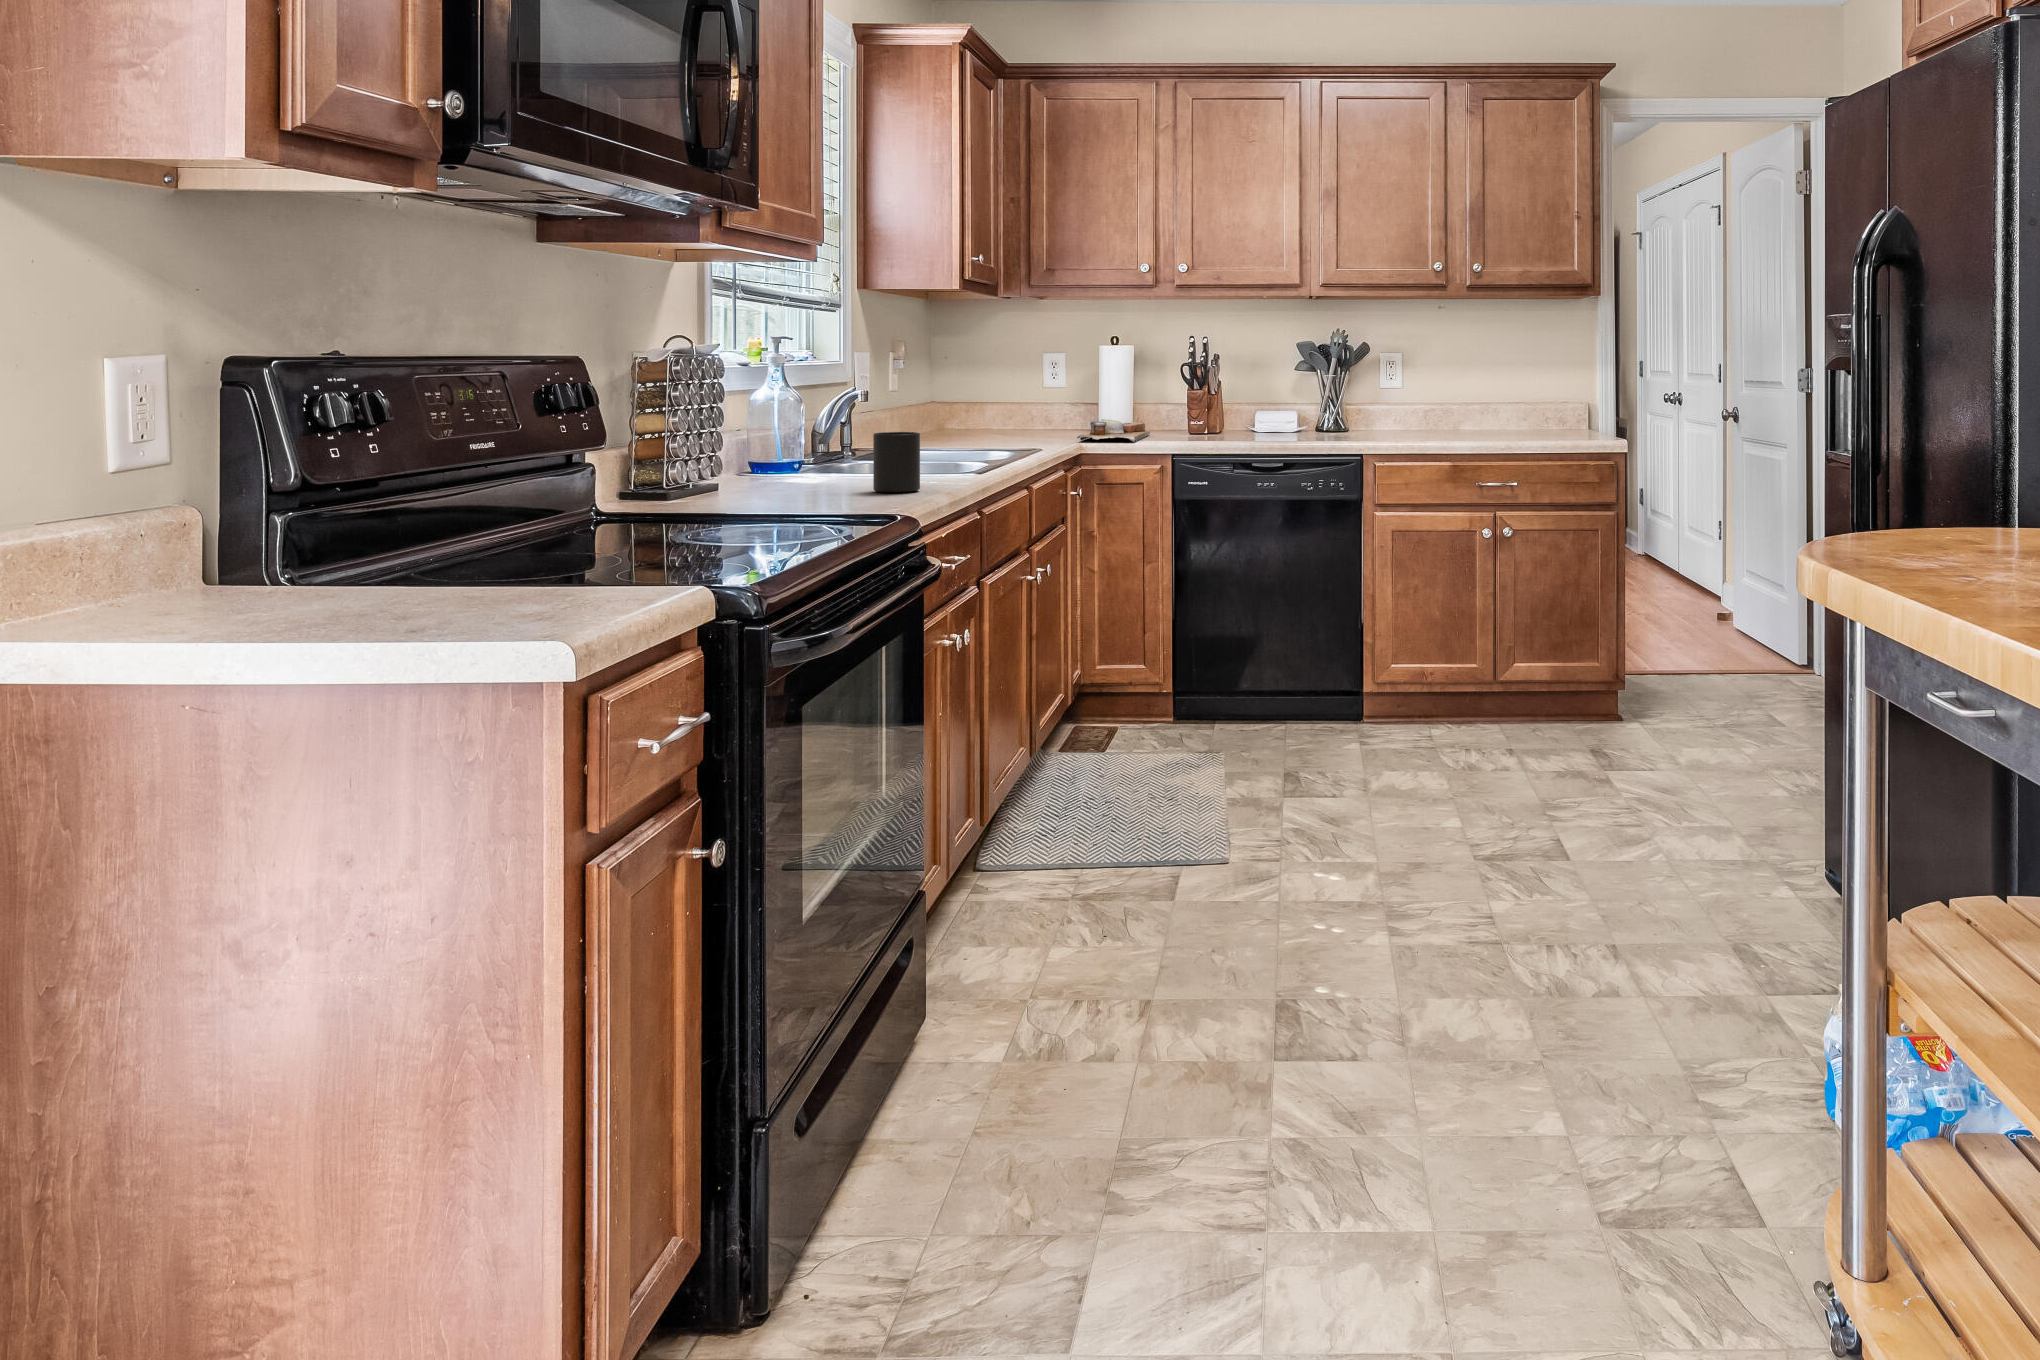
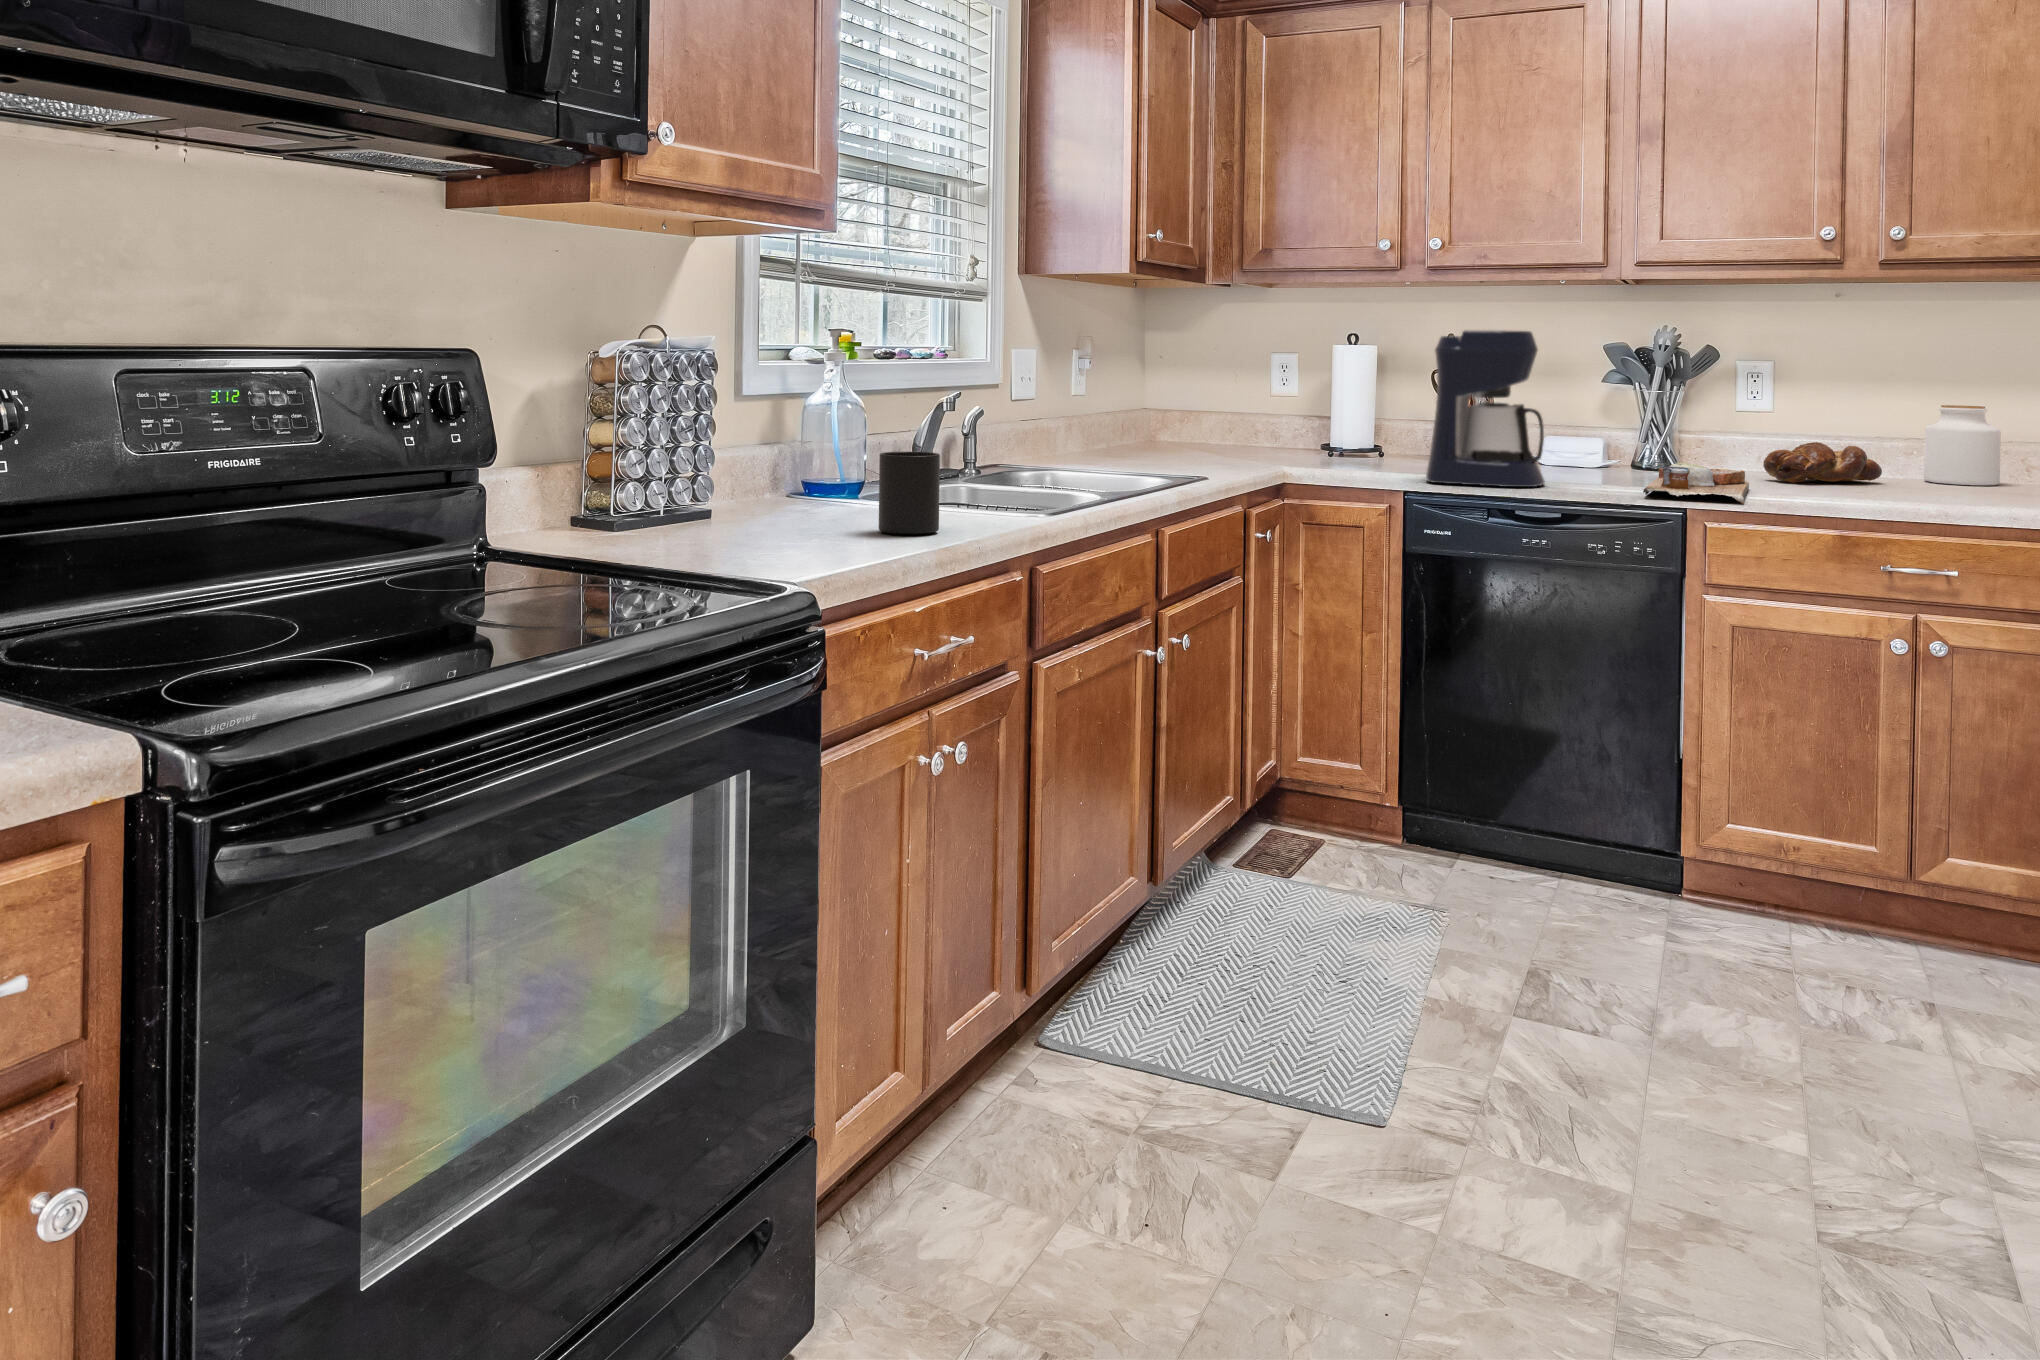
coffee maker: none [1192,335,1273,446] -> present [1426,330,1545,487]
jar: none [1489,381,1531,433] -> present [1924,405,2001,485]
bread loaf: none [1399,408,1467,436] -> present [1763,442,1882,483]
cutting board: present [1077,419,1150,442] -> present [1643,463,1749,504]

